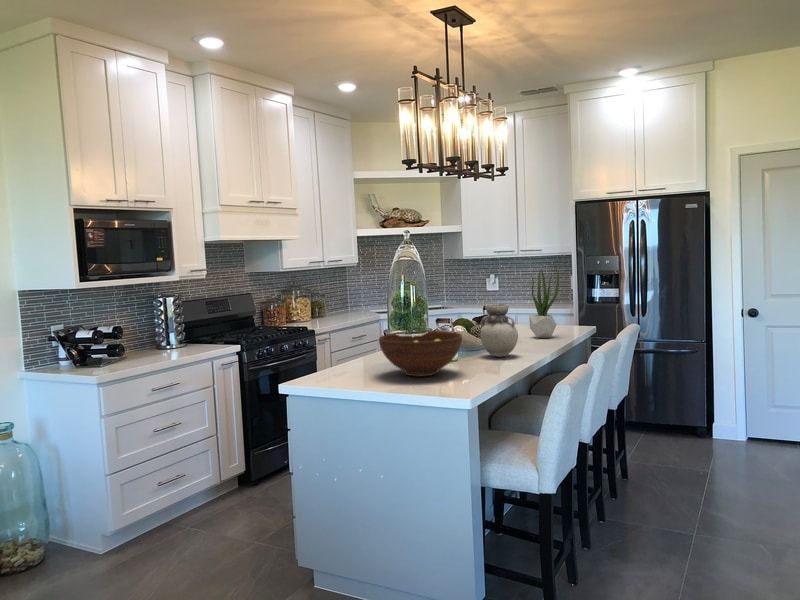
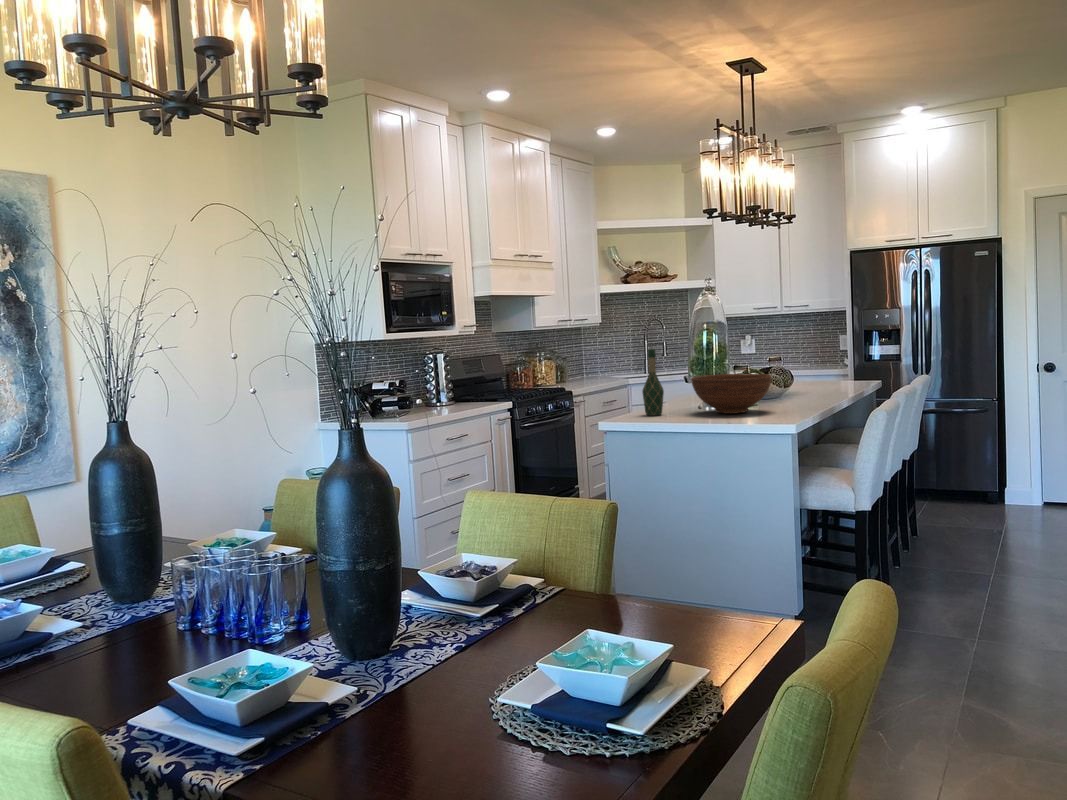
potted plant: present [529,269,559,338] -> none [815,317,846,390]
vase: present [480,304,518,357] -> none [777,351,815,402]
wine bottle: none [329,305,351,376] -> present [642,349,664,416]

